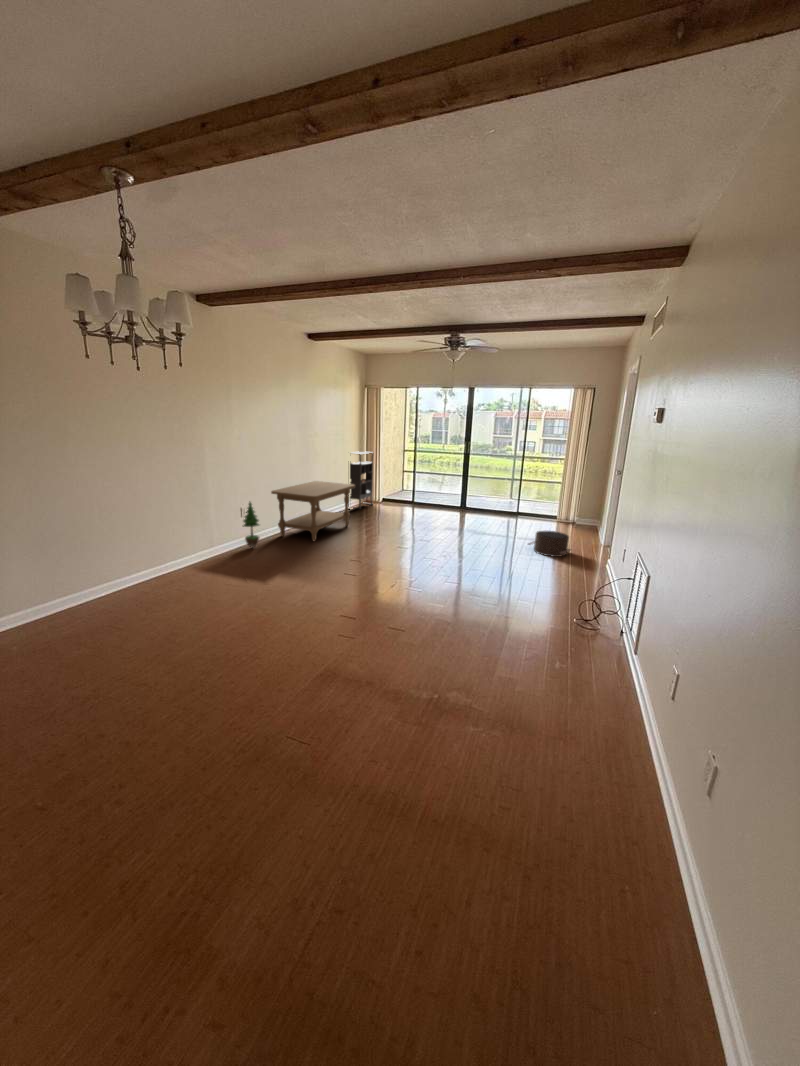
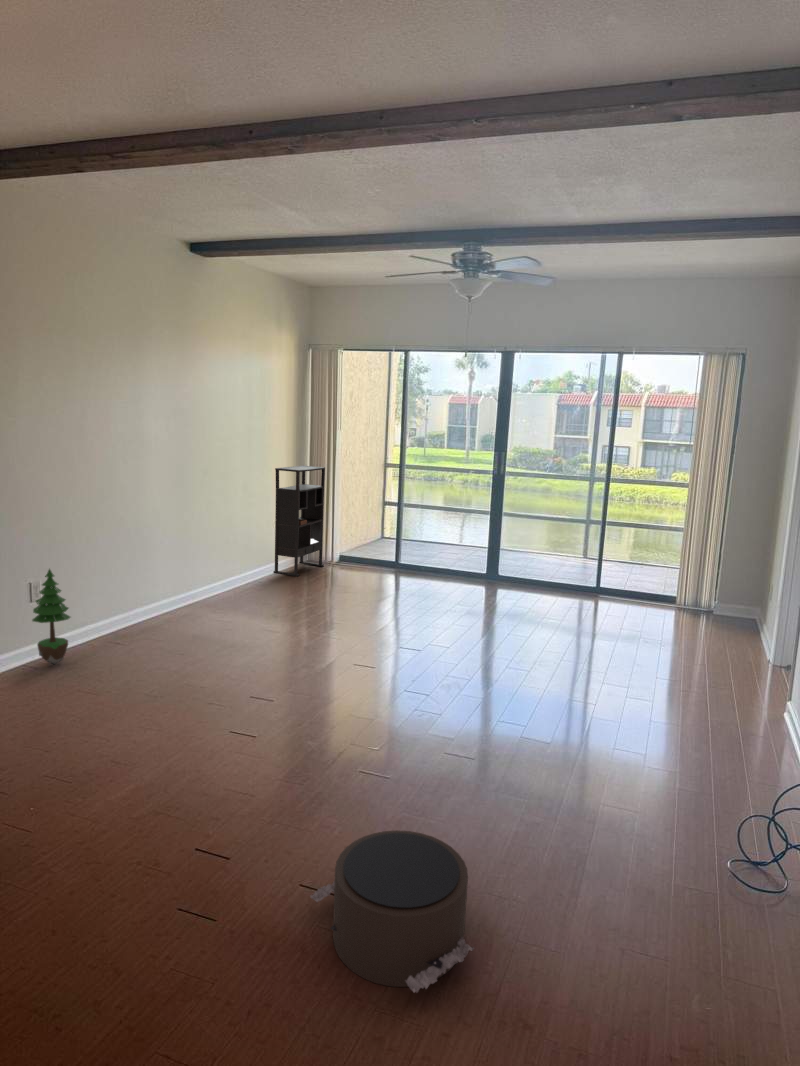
coffee table: present [271,481,355,541] -> none [104,524,278,649]
pouf: present [529,531,570,557] -> present [310,830,474,992]

